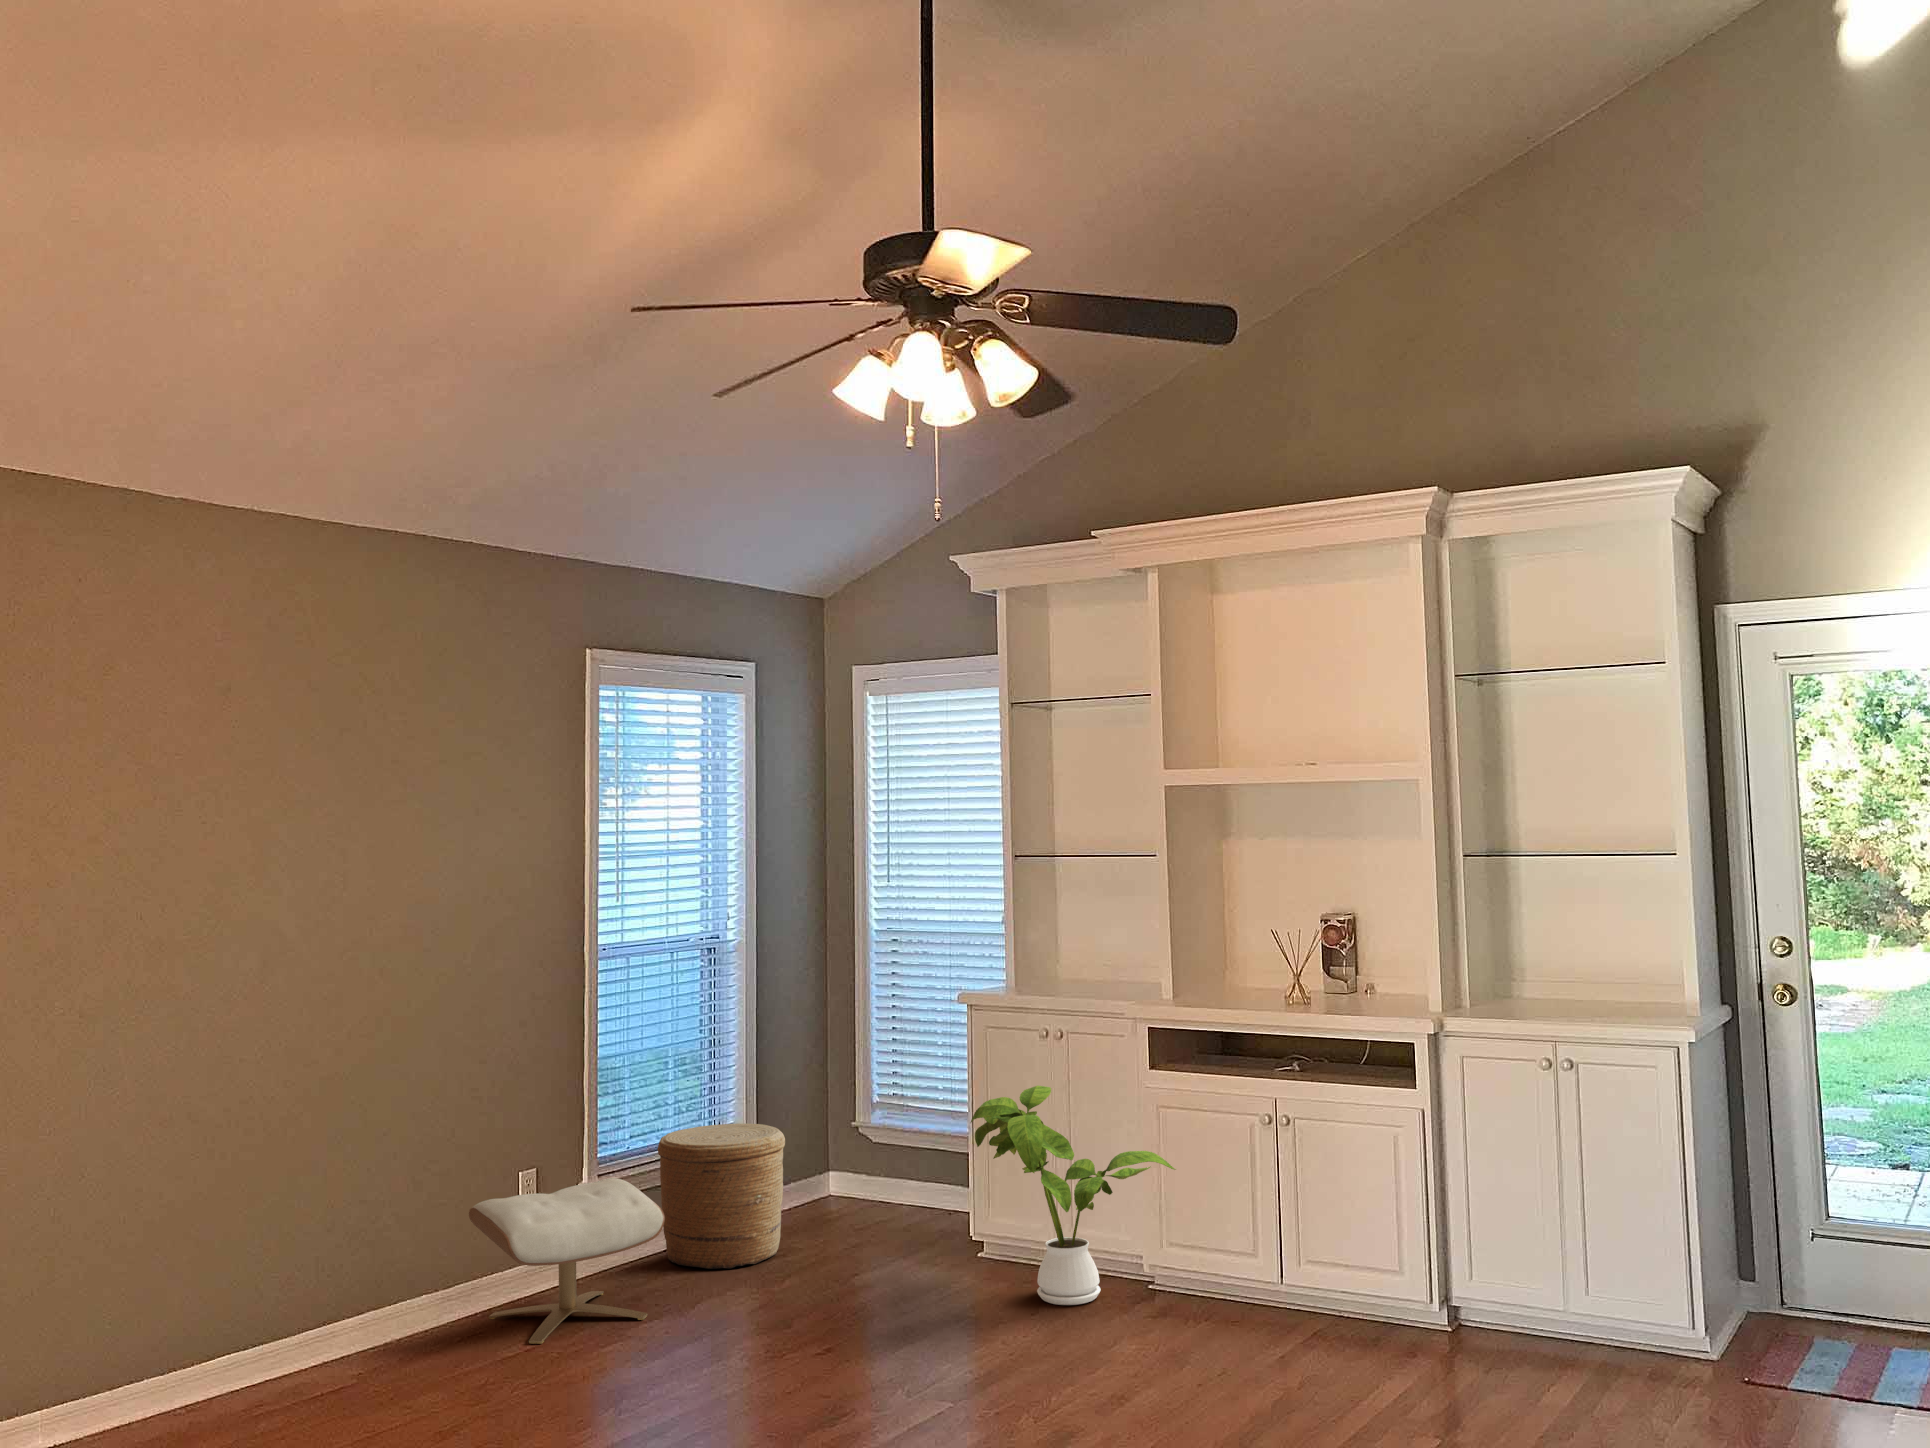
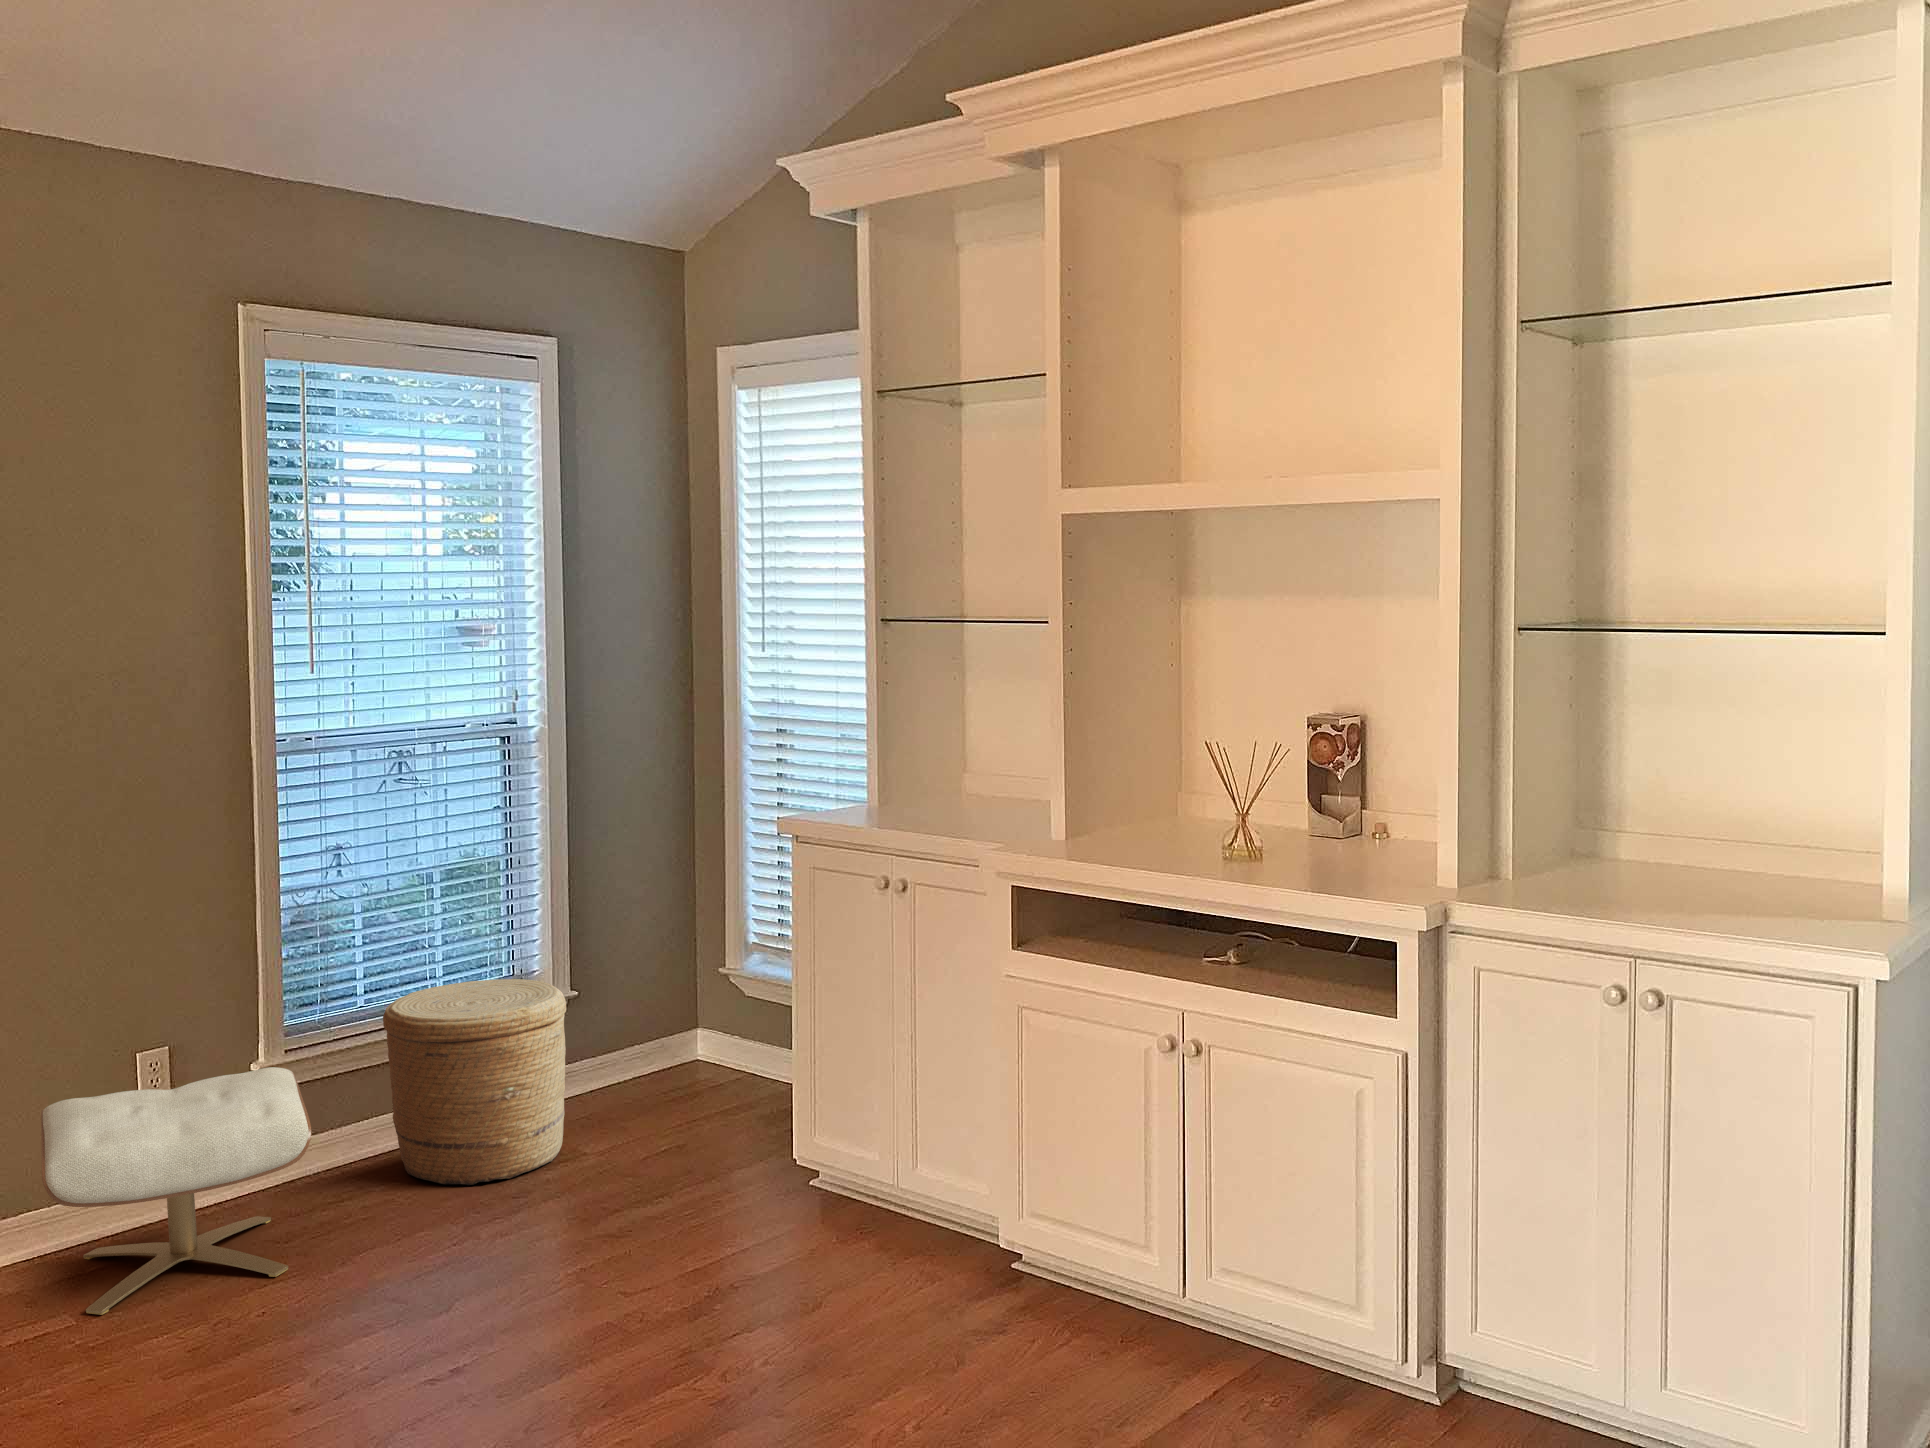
house plant: present [970,1086,1176,1305] -> none [722,971,1041,1293]

